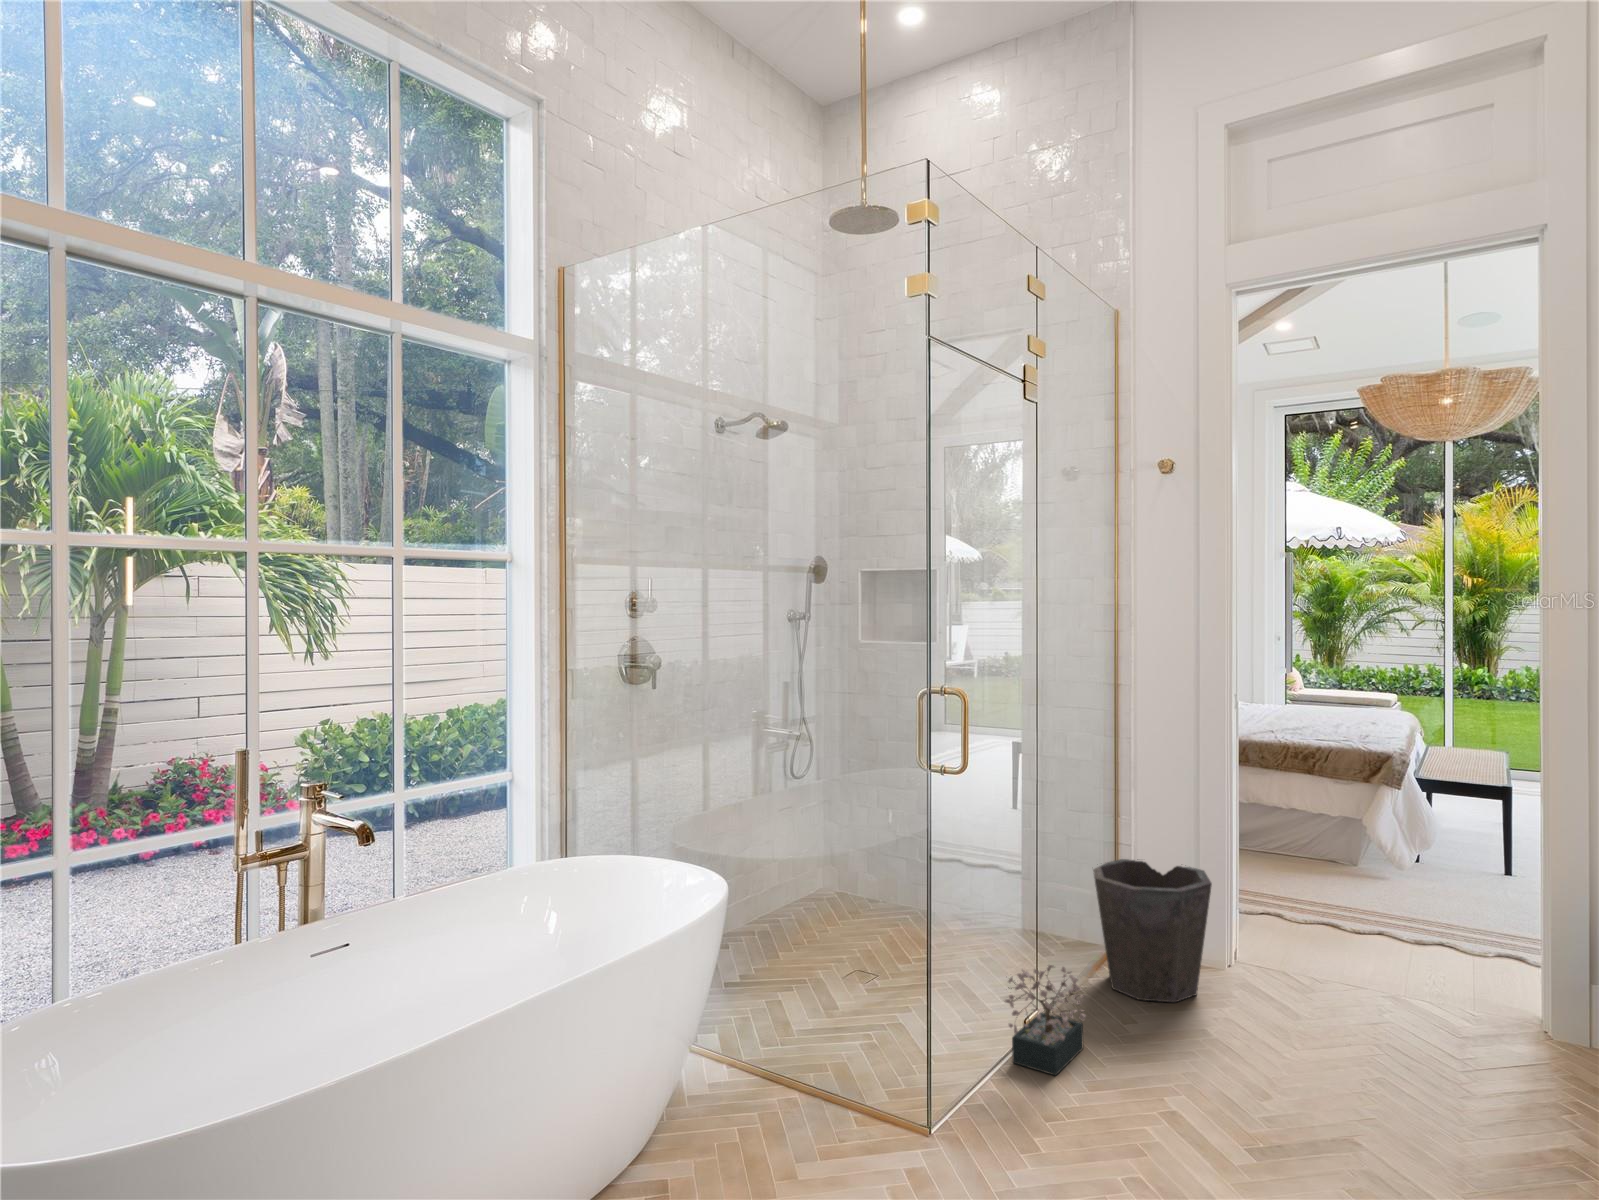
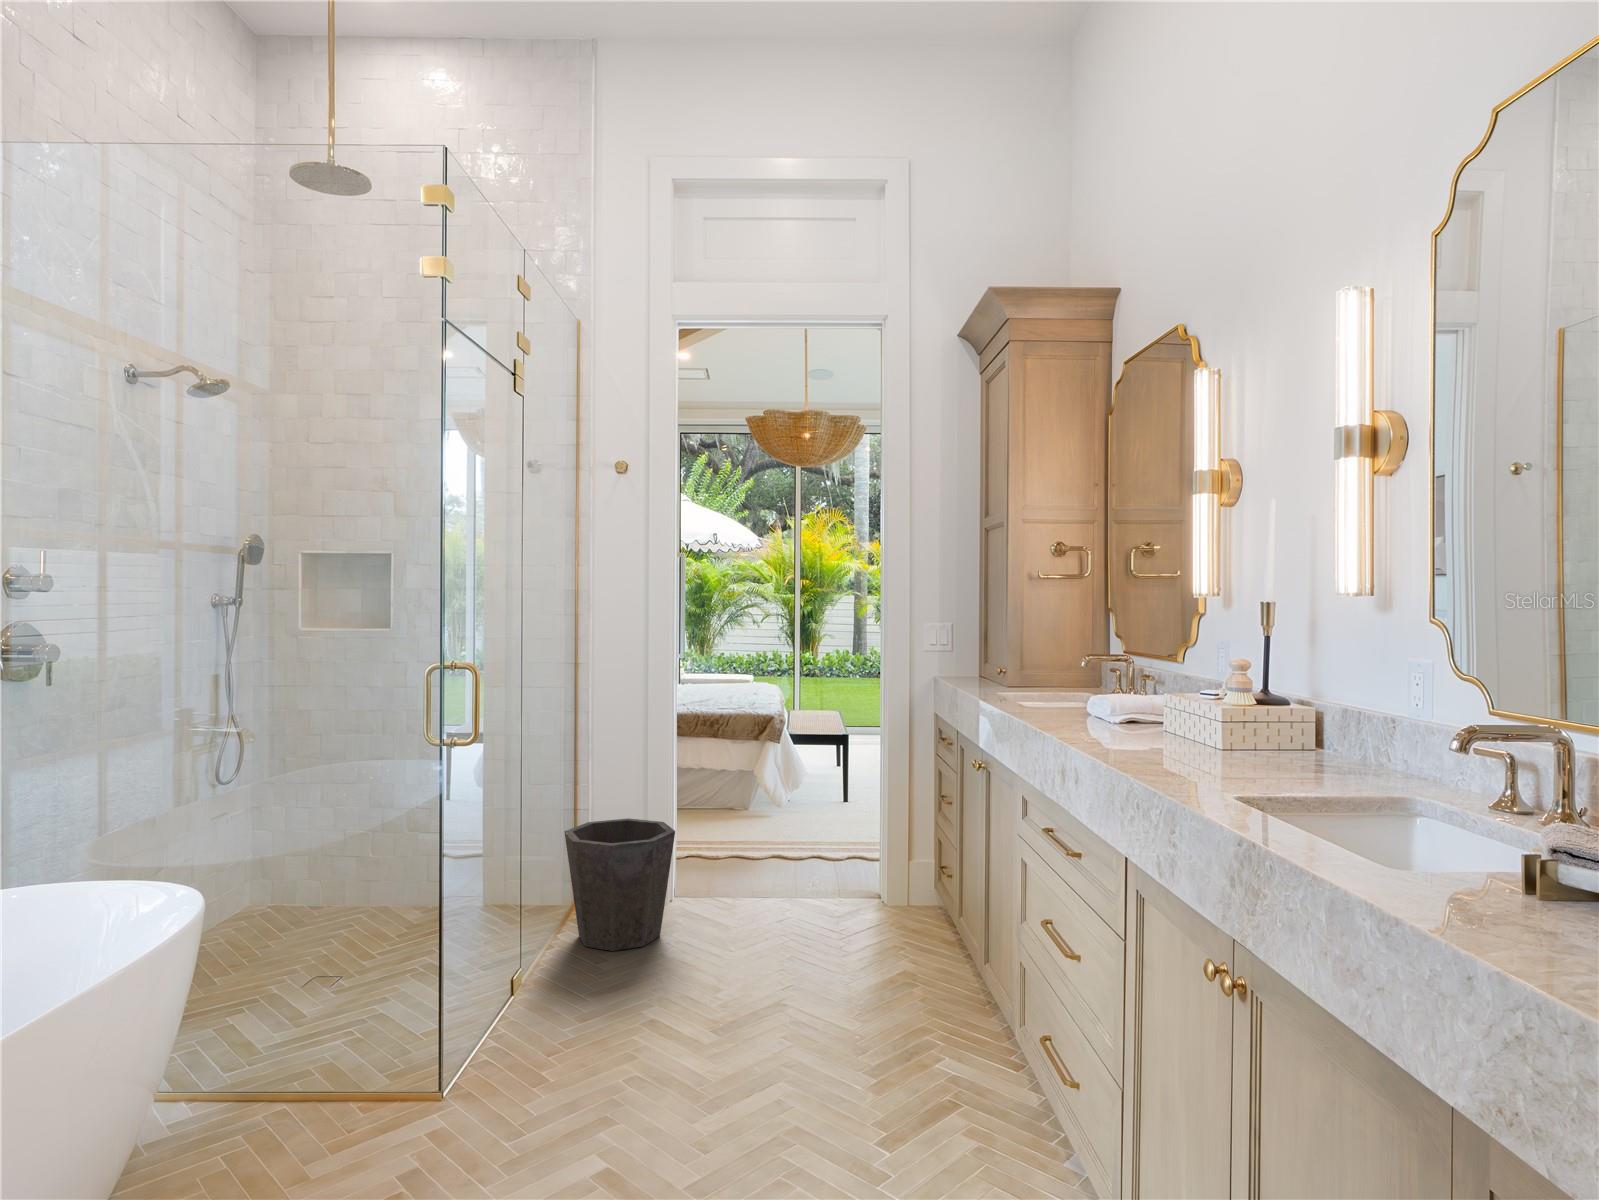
decorative plant: present [1005,965,1086,1075] -> none [496,928,585,1036]

